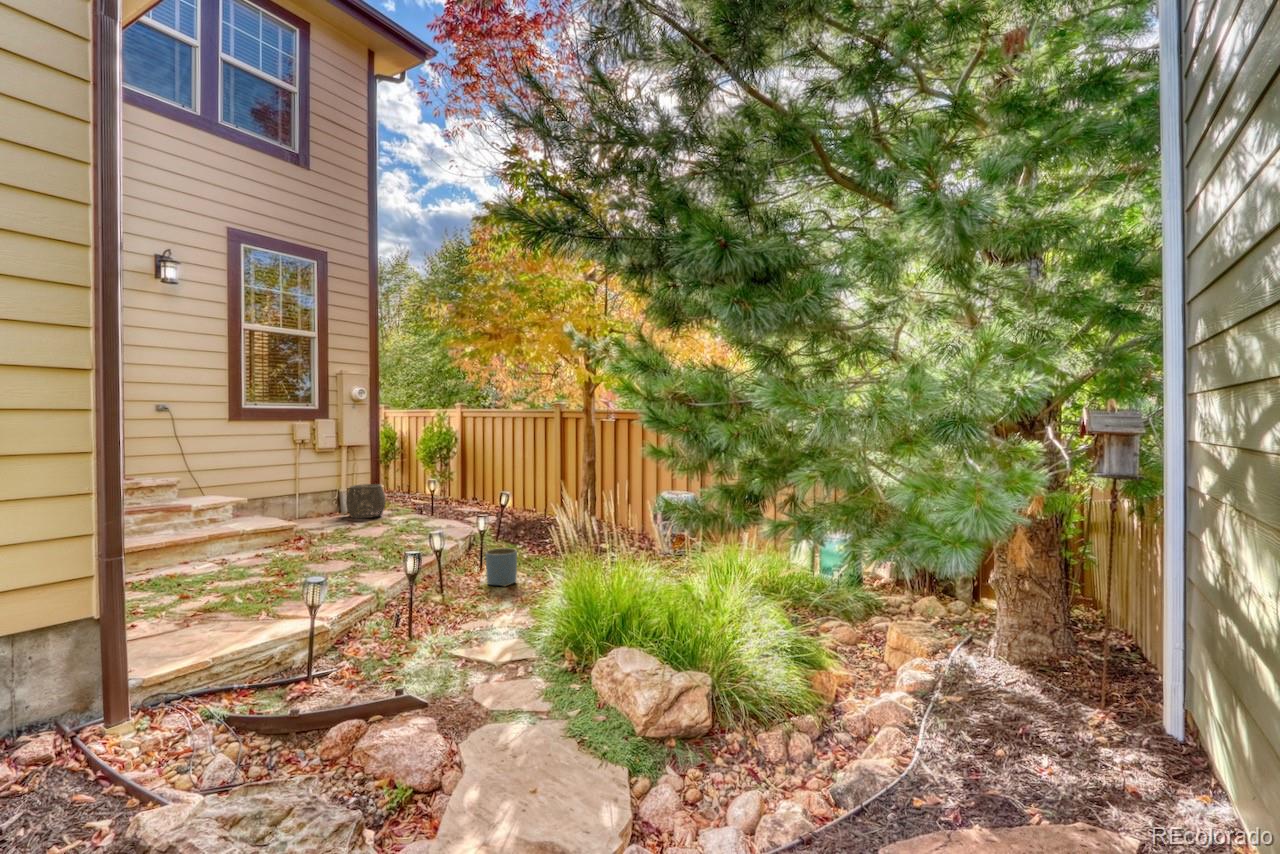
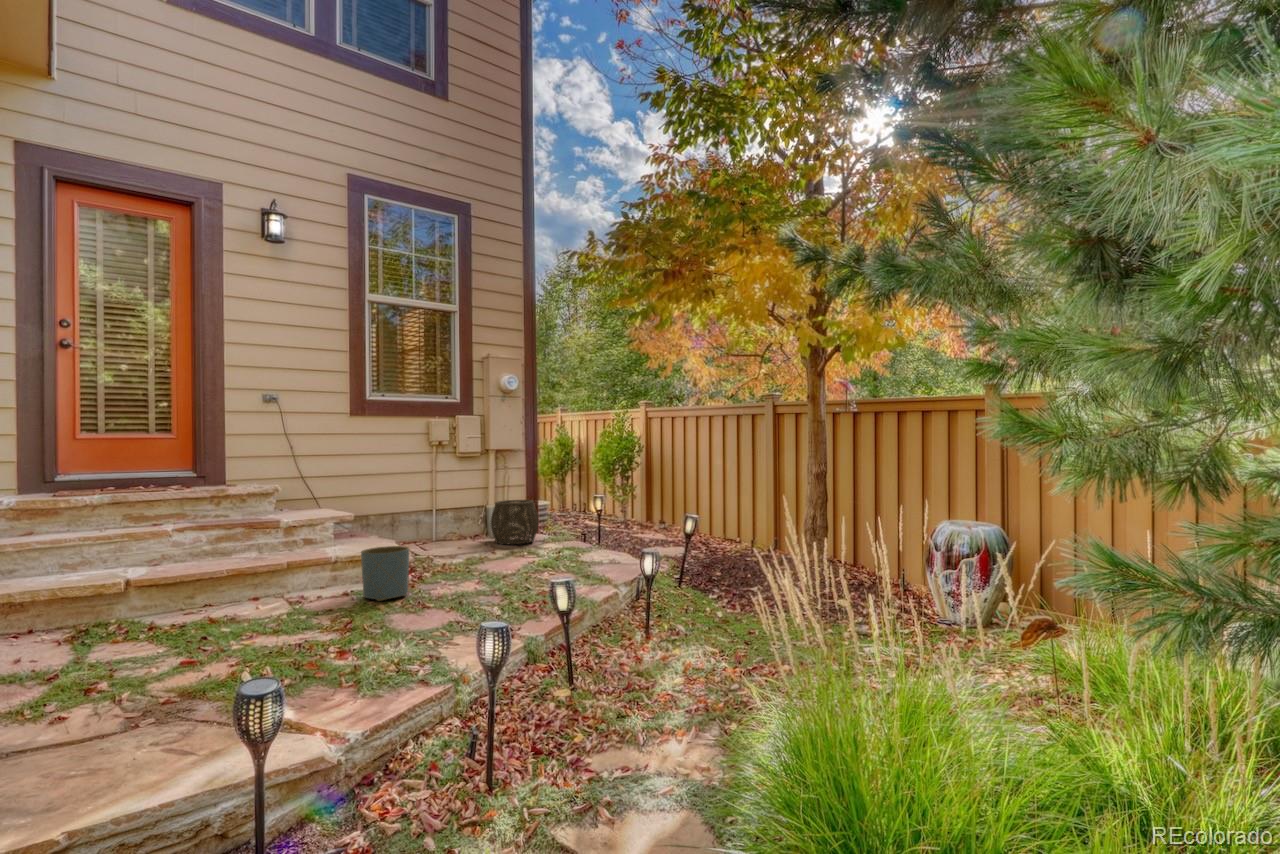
planter: present [485,548,517,586] -> present [361,546,409,601]

